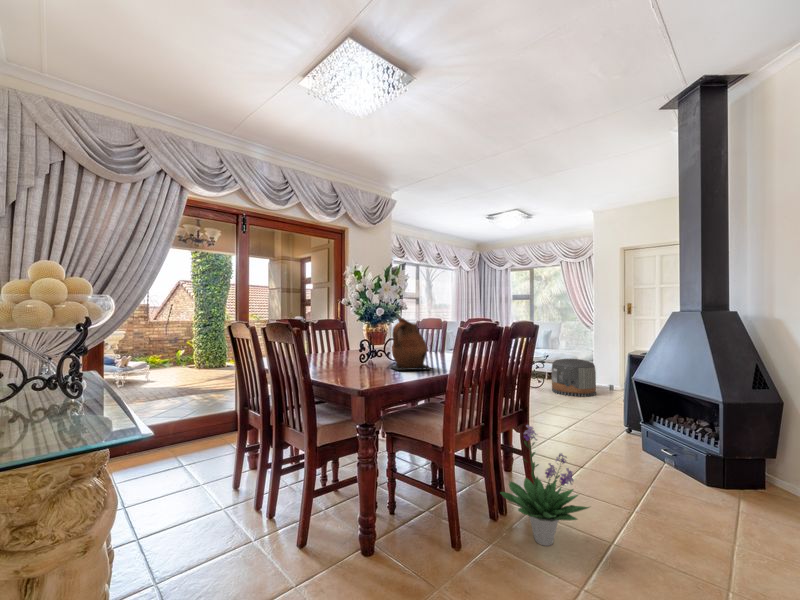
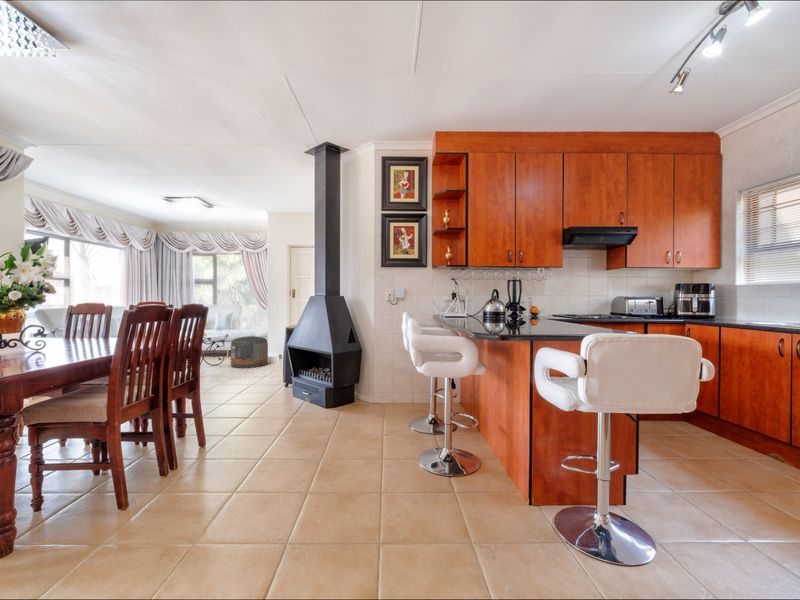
ceramic pitcher: present [390,318,431,370] -> none [29,303,93,358]
potted plant: present [501,425,589,546] -> none [168,388,244,478]

